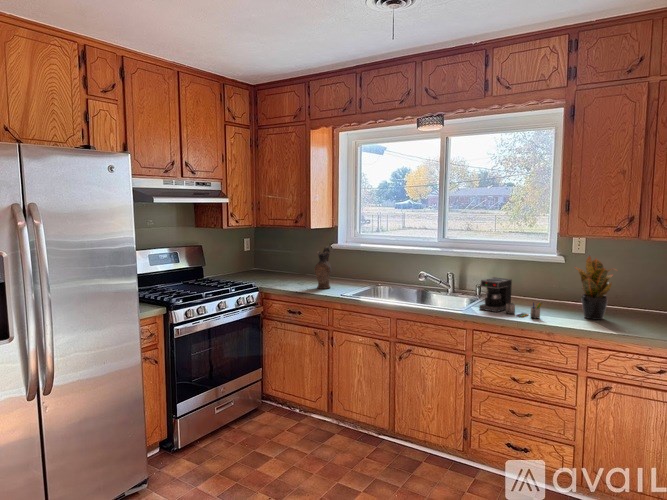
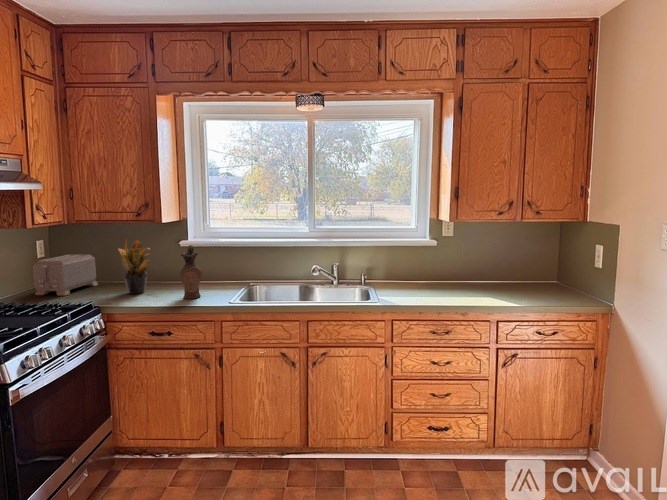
toaster: none [235,249,277,277] -> present [33,255,98,296]
potted plant: present [575,256,615,320] -> present [118,240,150,294]
coffee maker: present [479,277,542,318] -> none [388,265,451,302]

